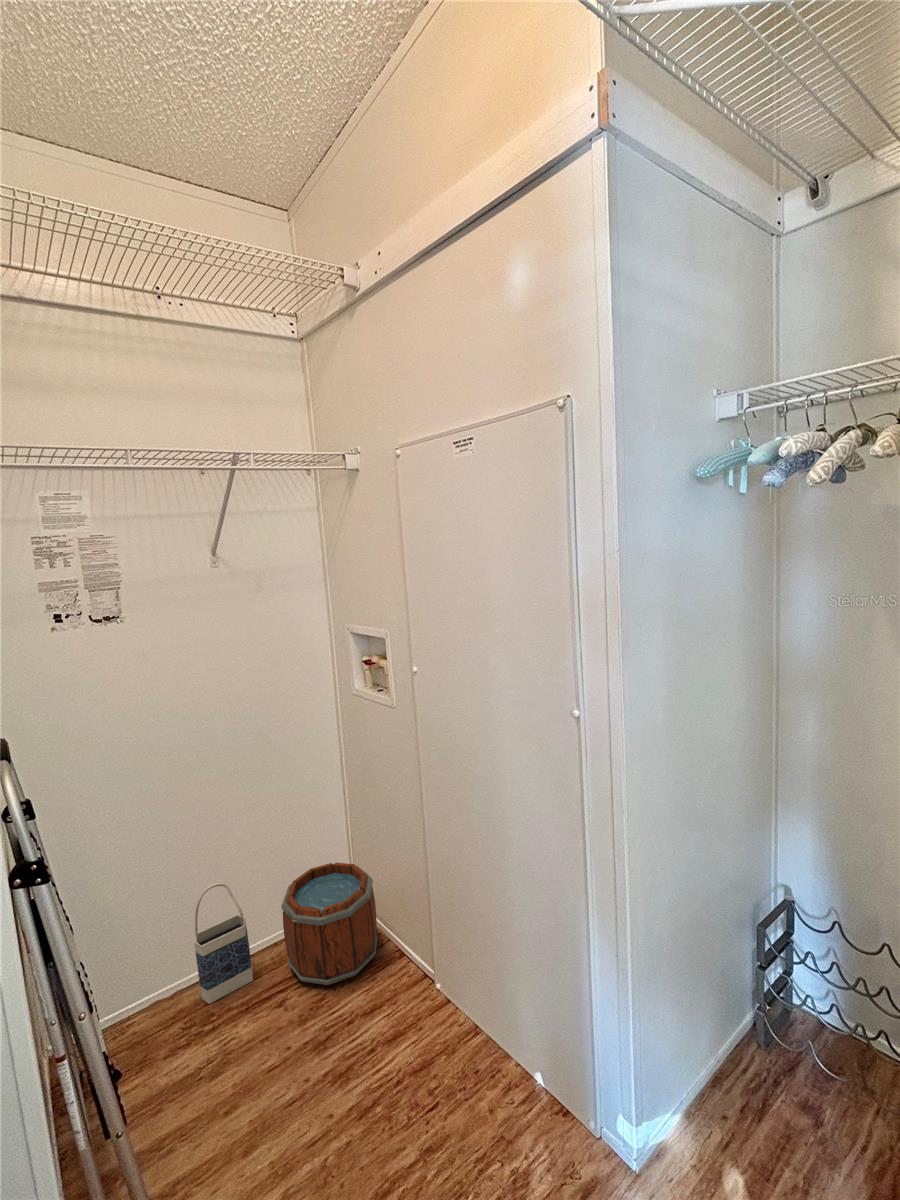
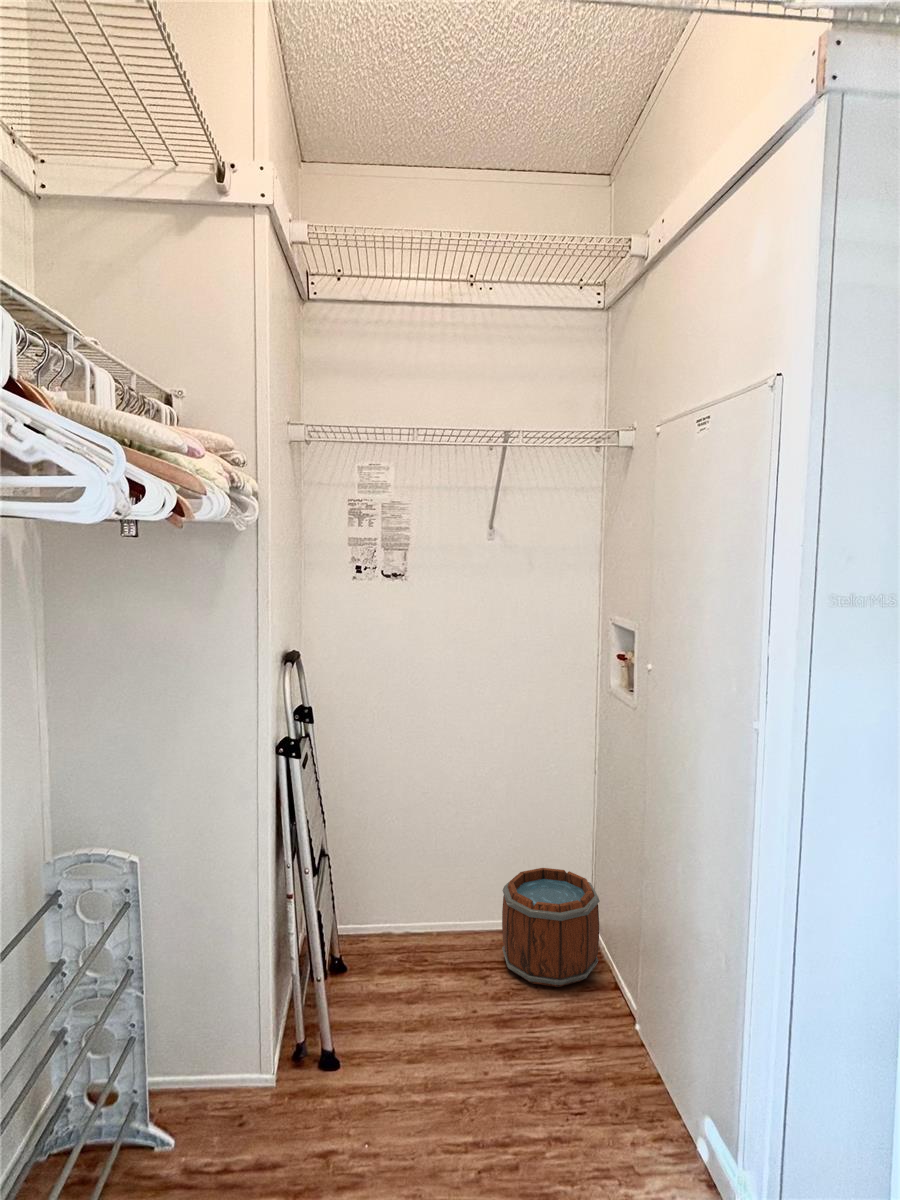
bag: present [194,883,253,1004] -> none [423,843,471,952]

